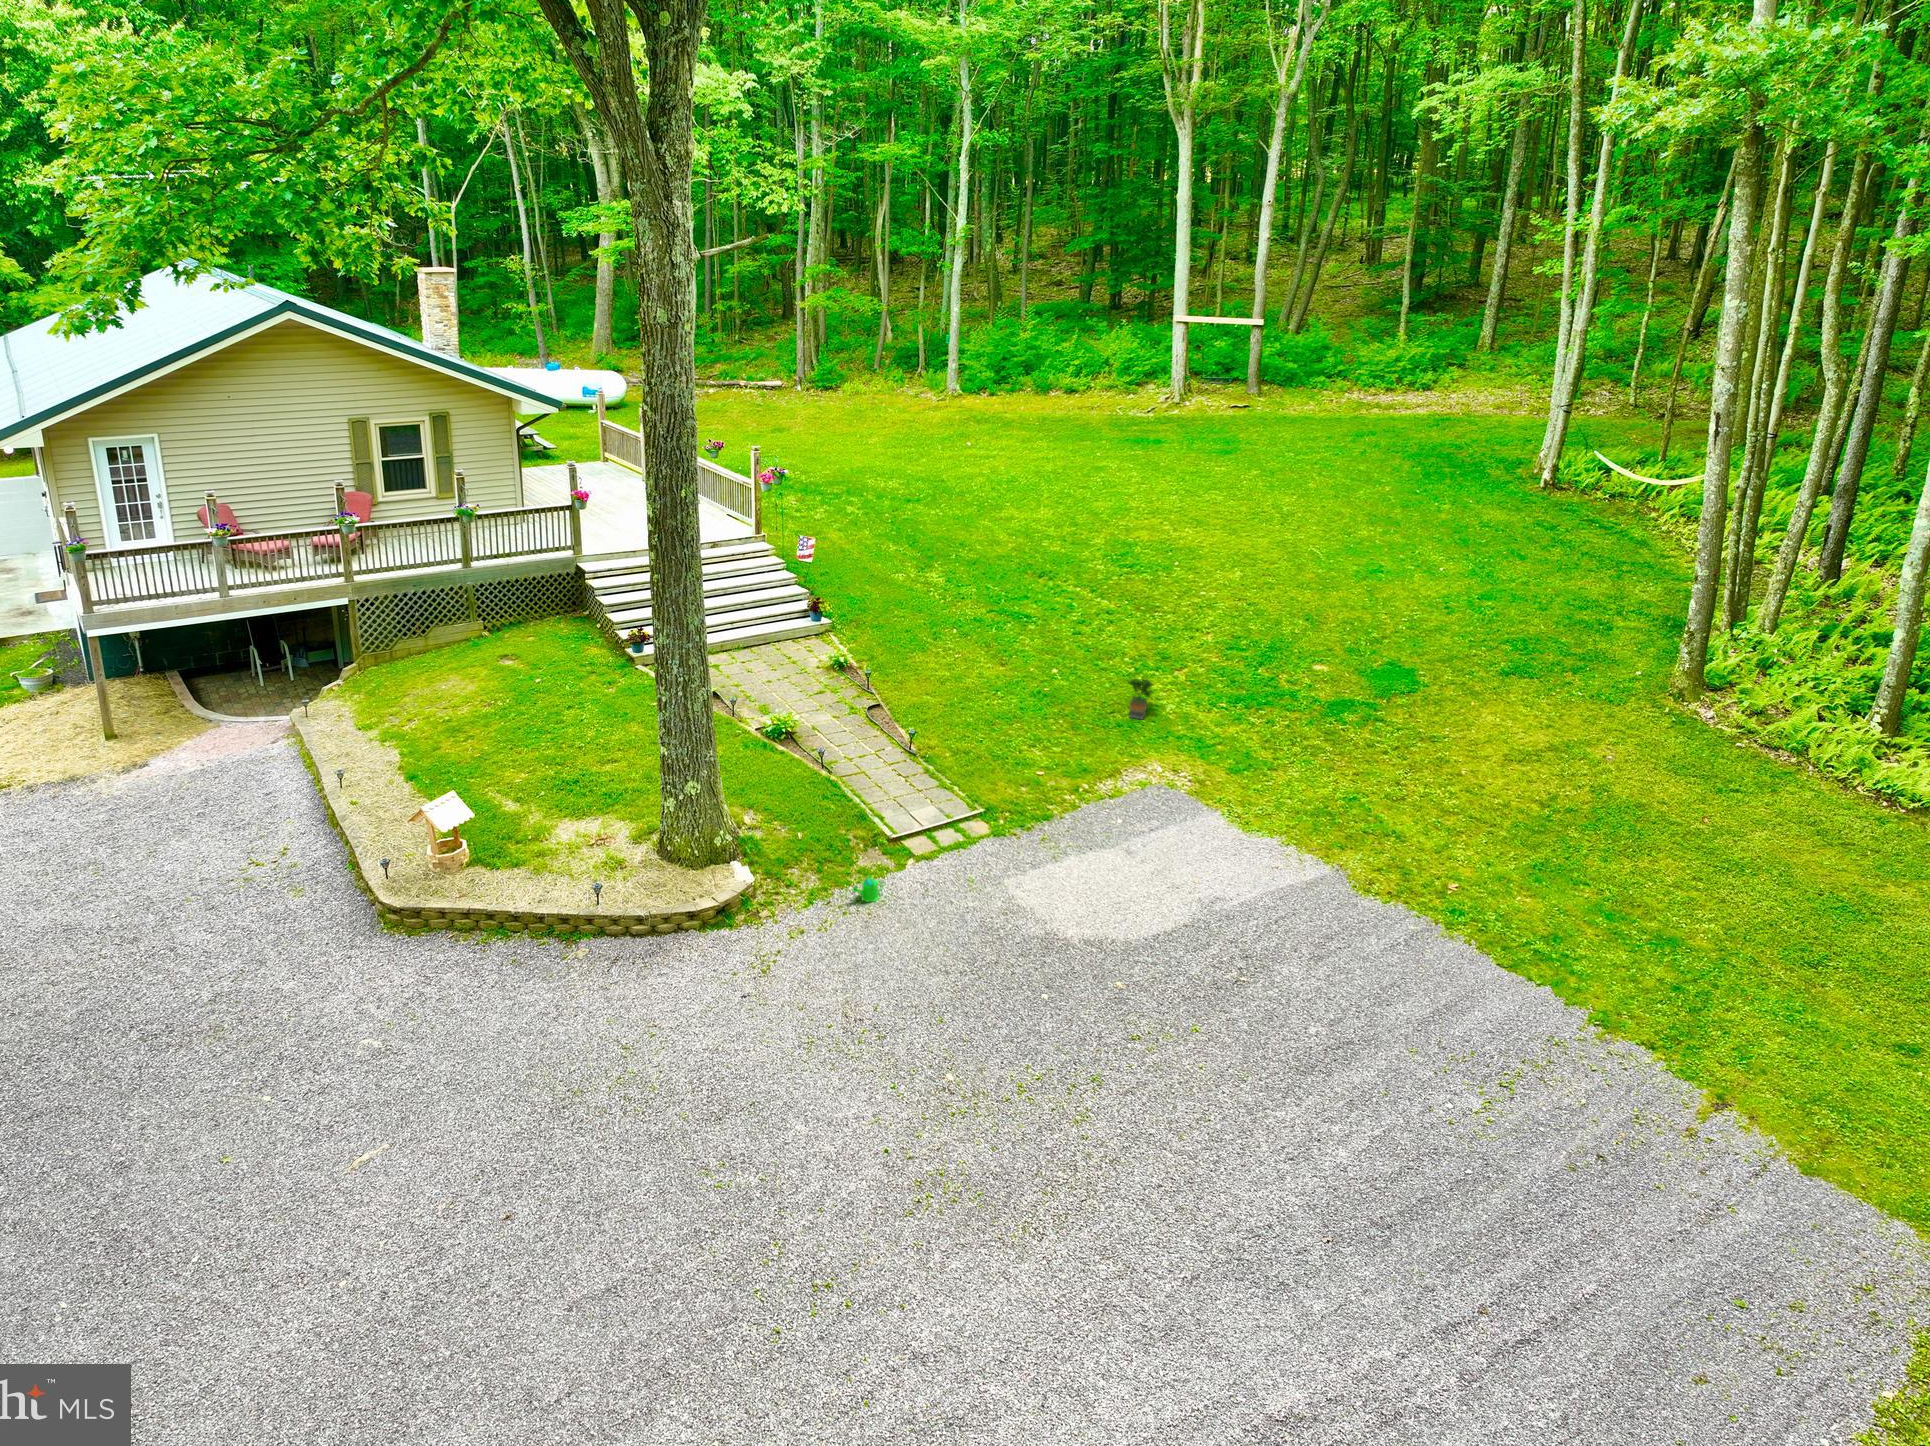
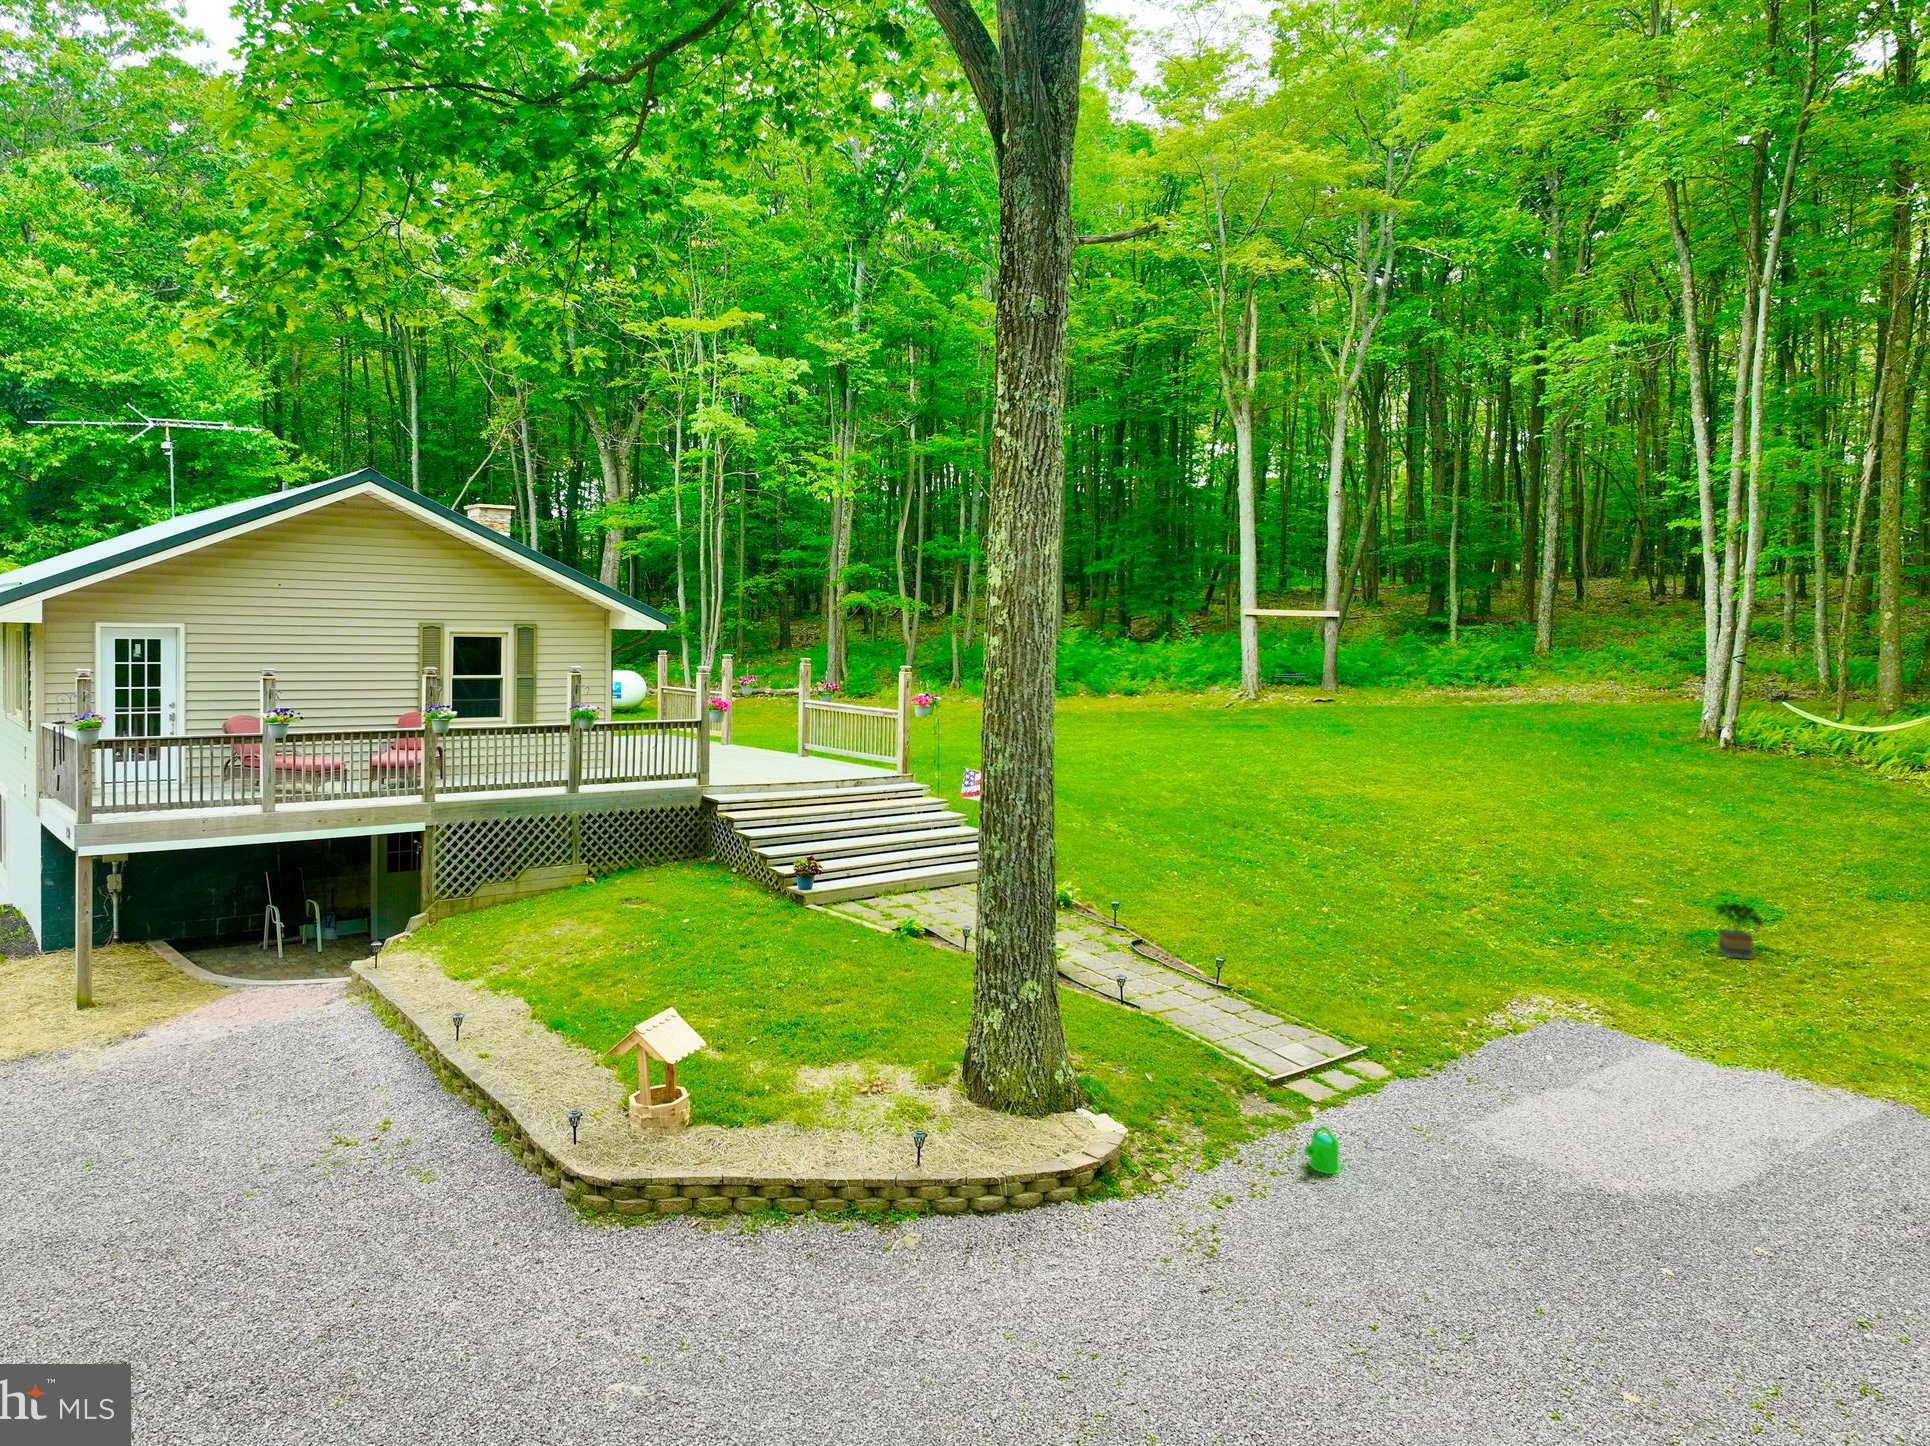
potted tree: present [1128,679,1153,720] -> present [1716,903,1763,959]

